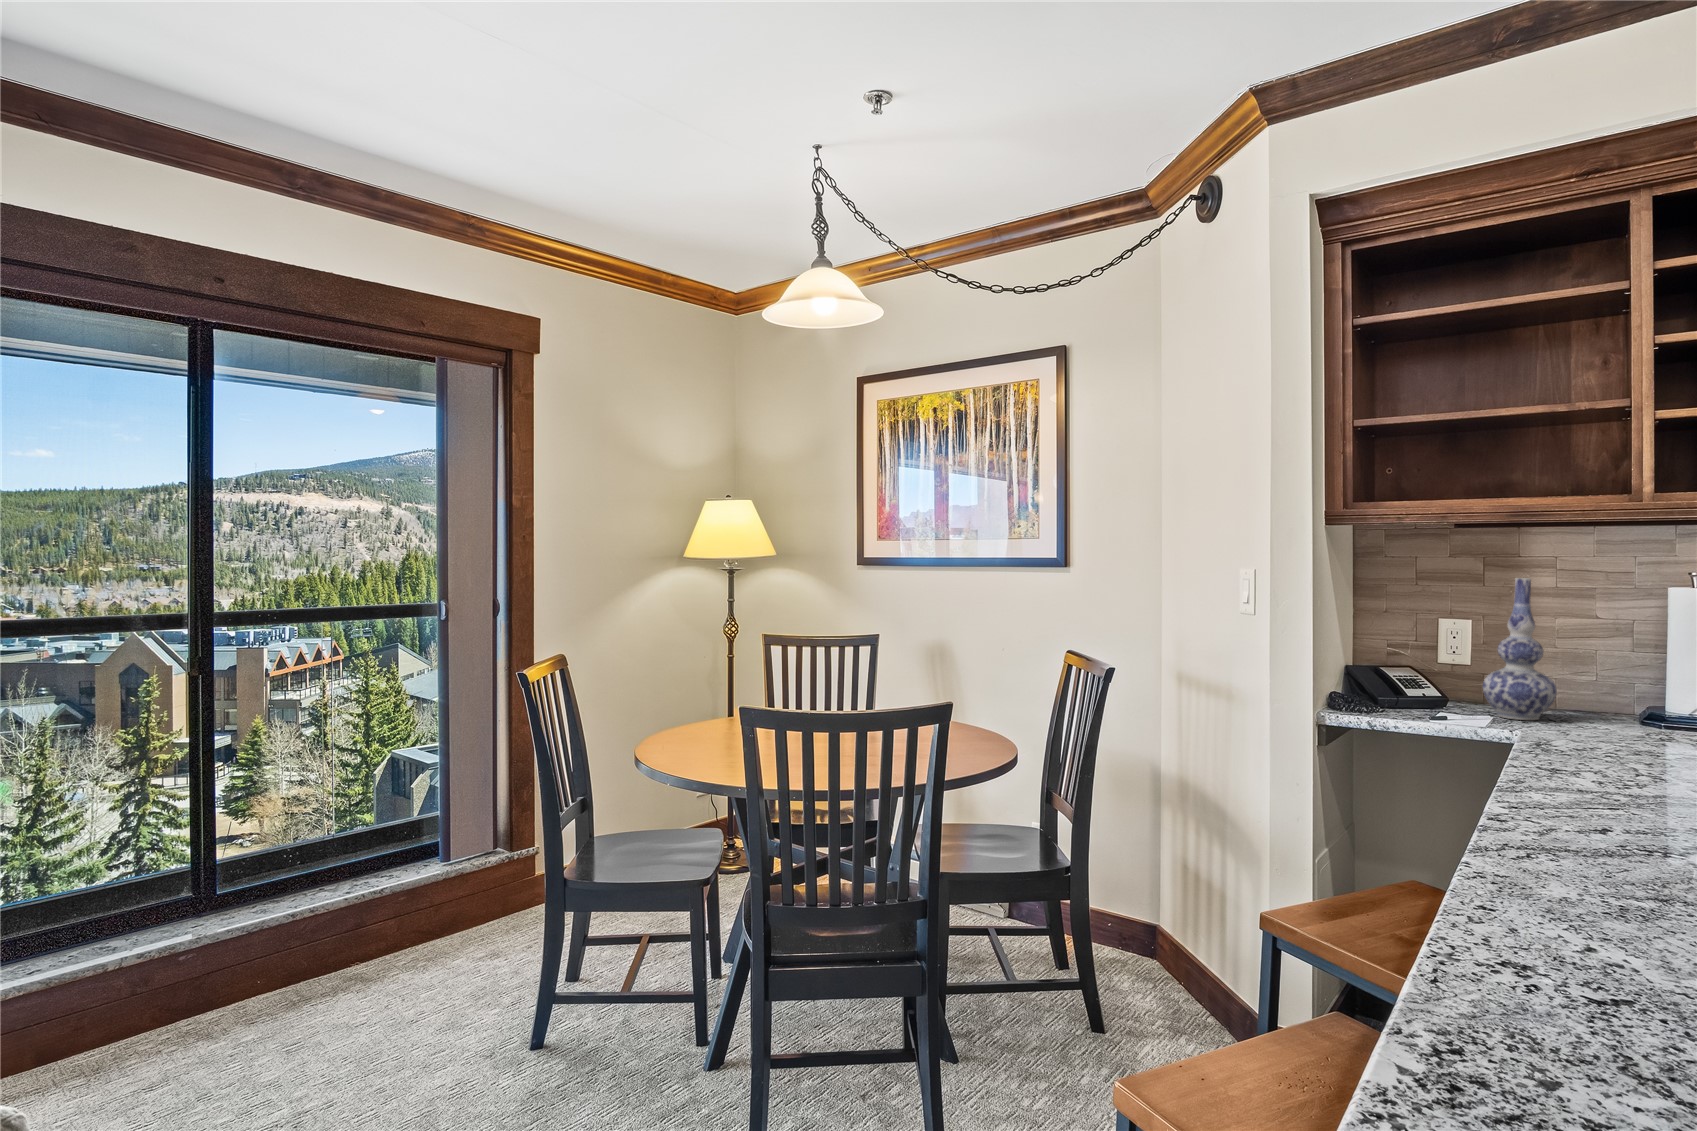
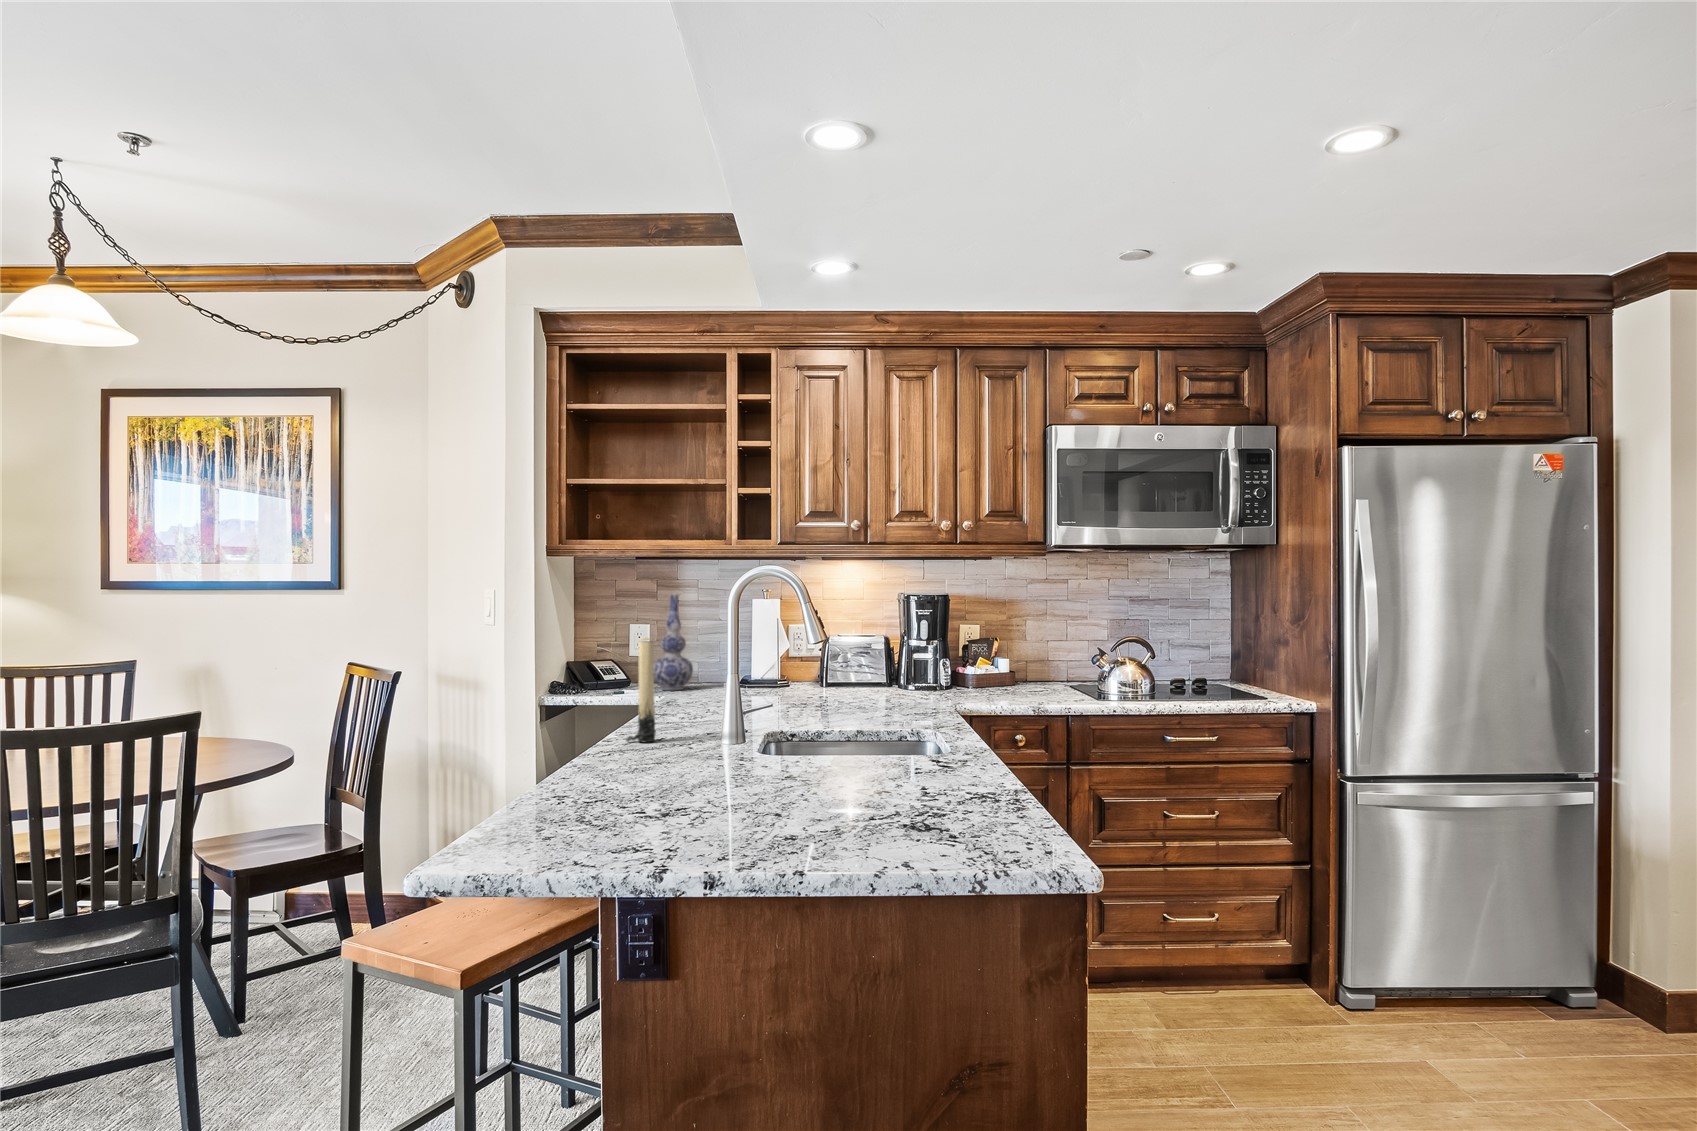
candle: none [1574,668,1644,862] -> present [627,637,656,742]

